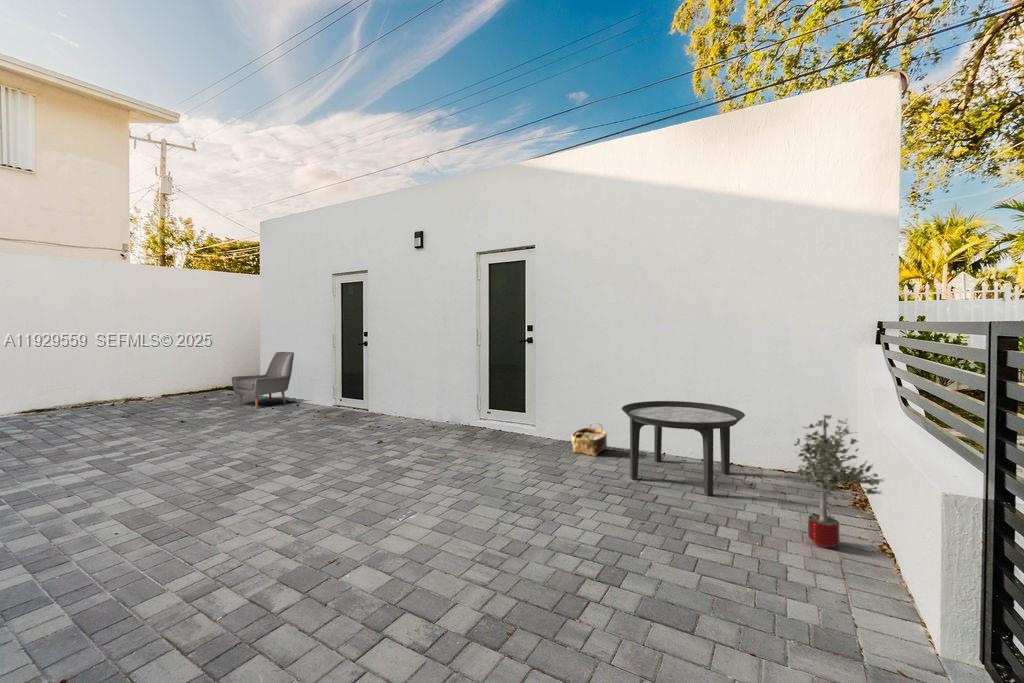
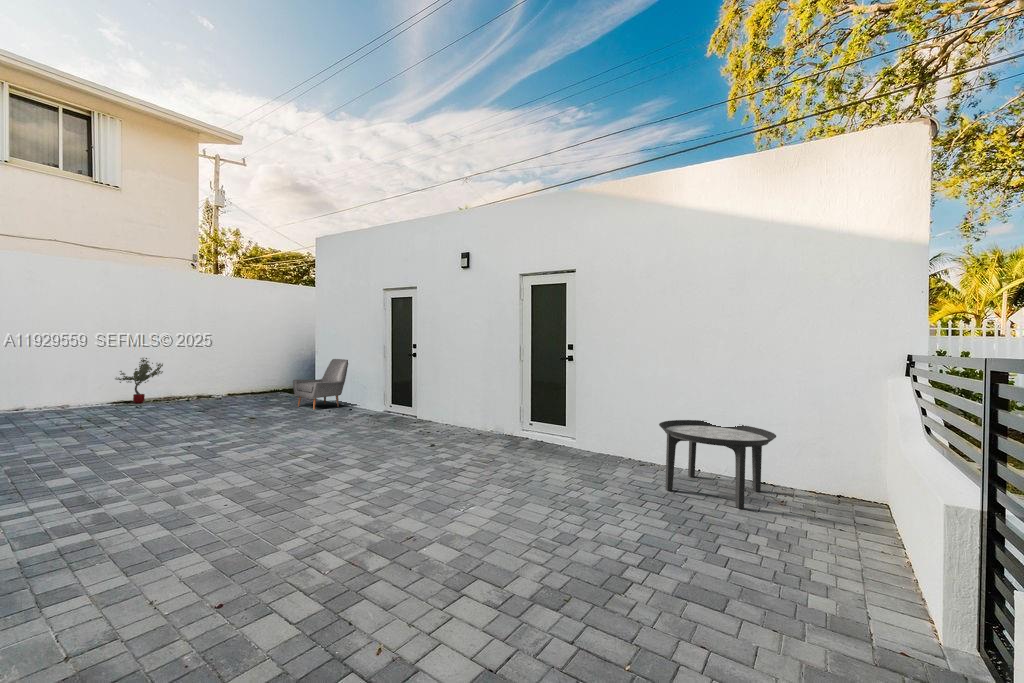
potted tree: present [794,415,883,548] -> present [115,358,163,403]
woven basket: present [572,422,607,456] -> none [609,437,643,468]

